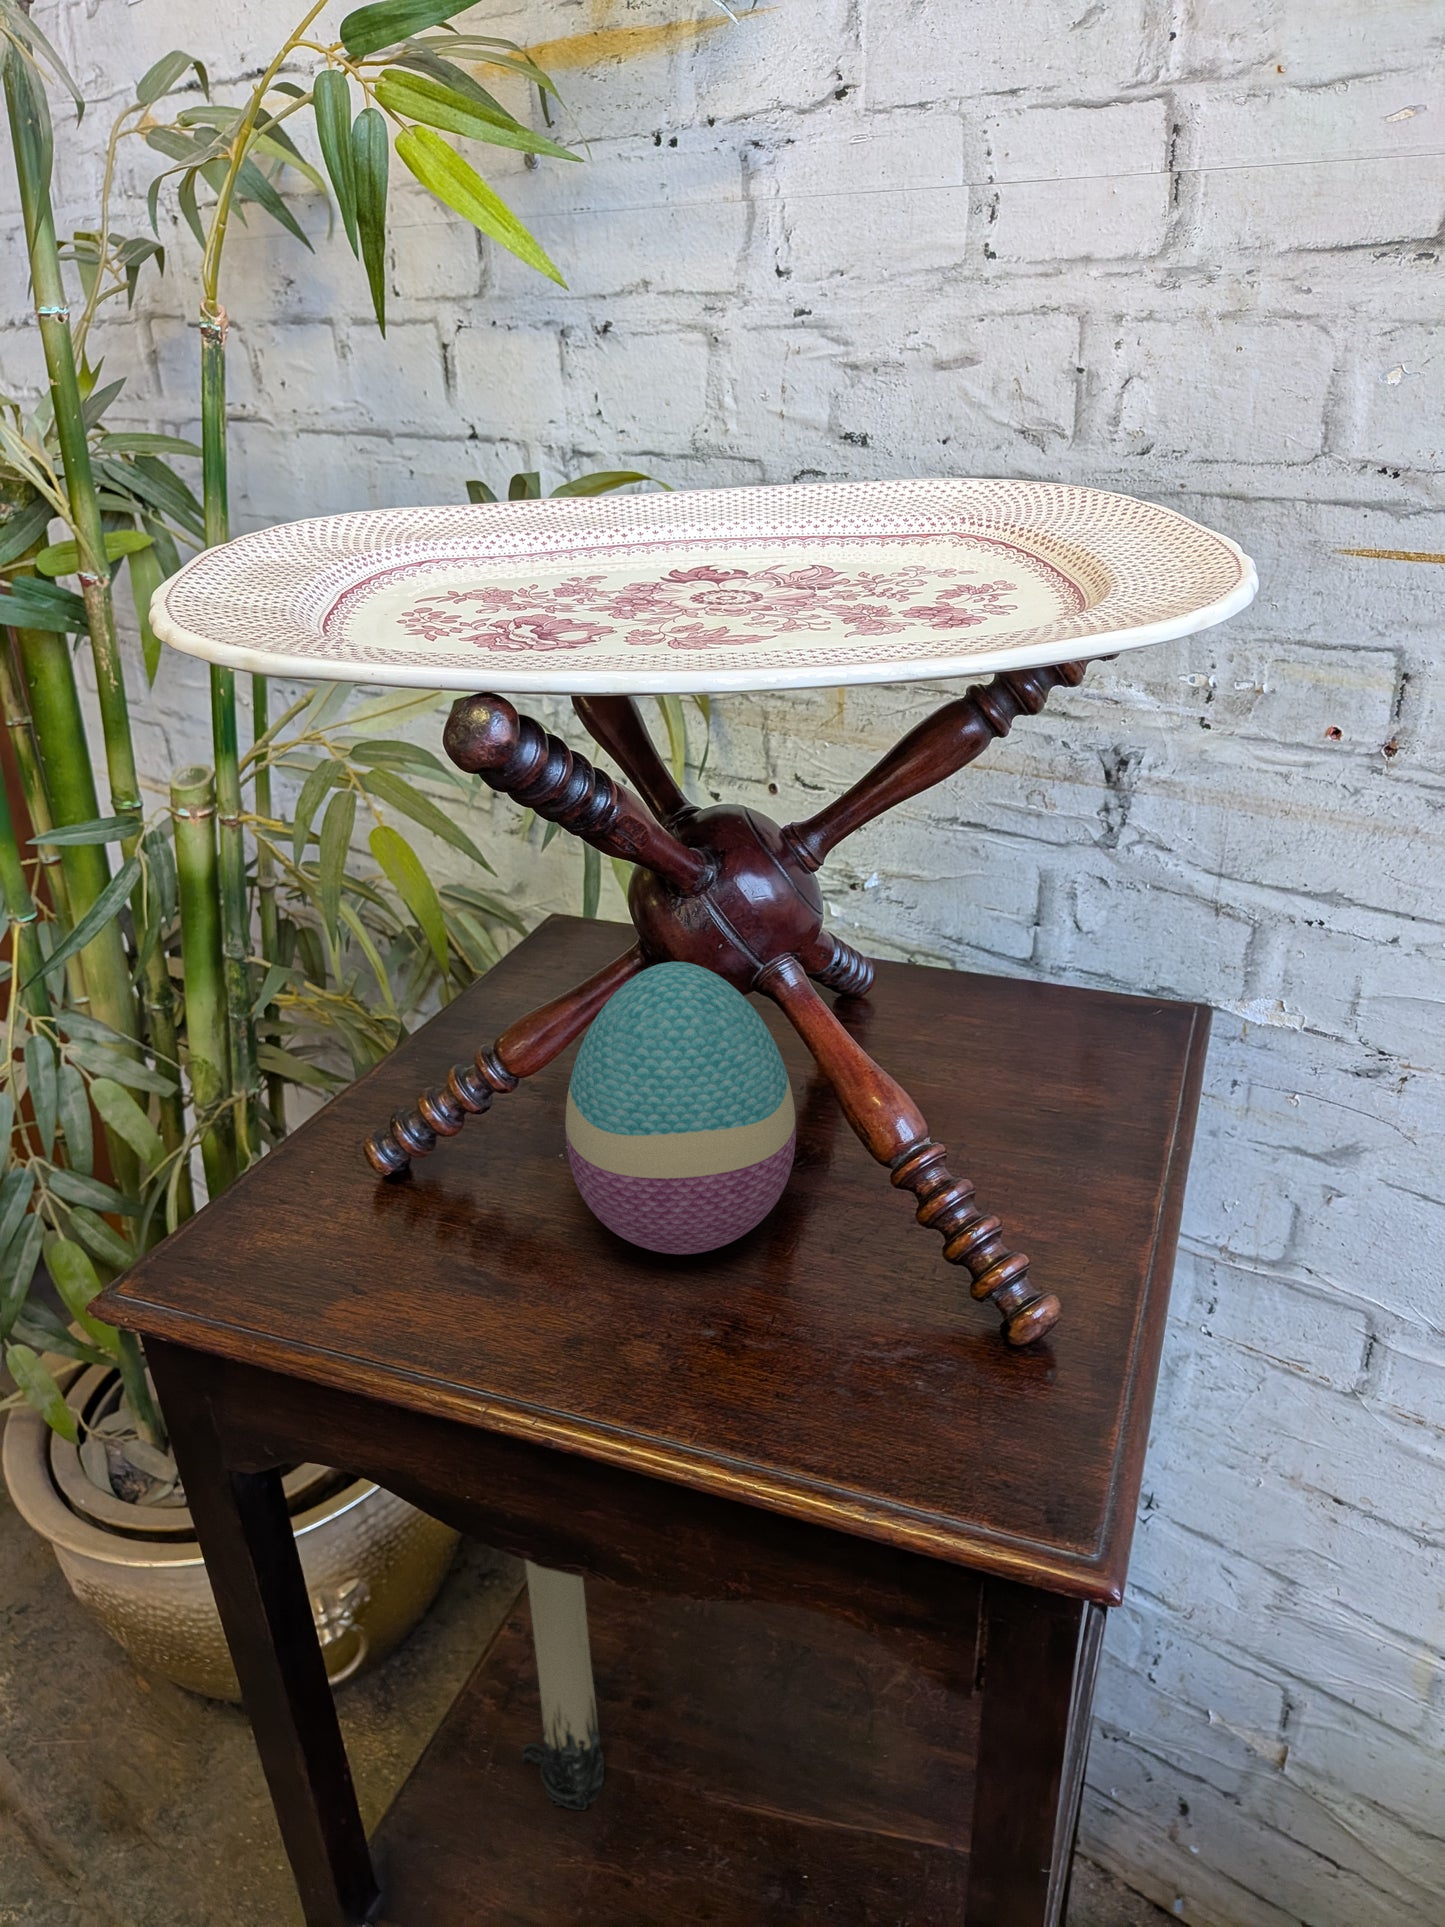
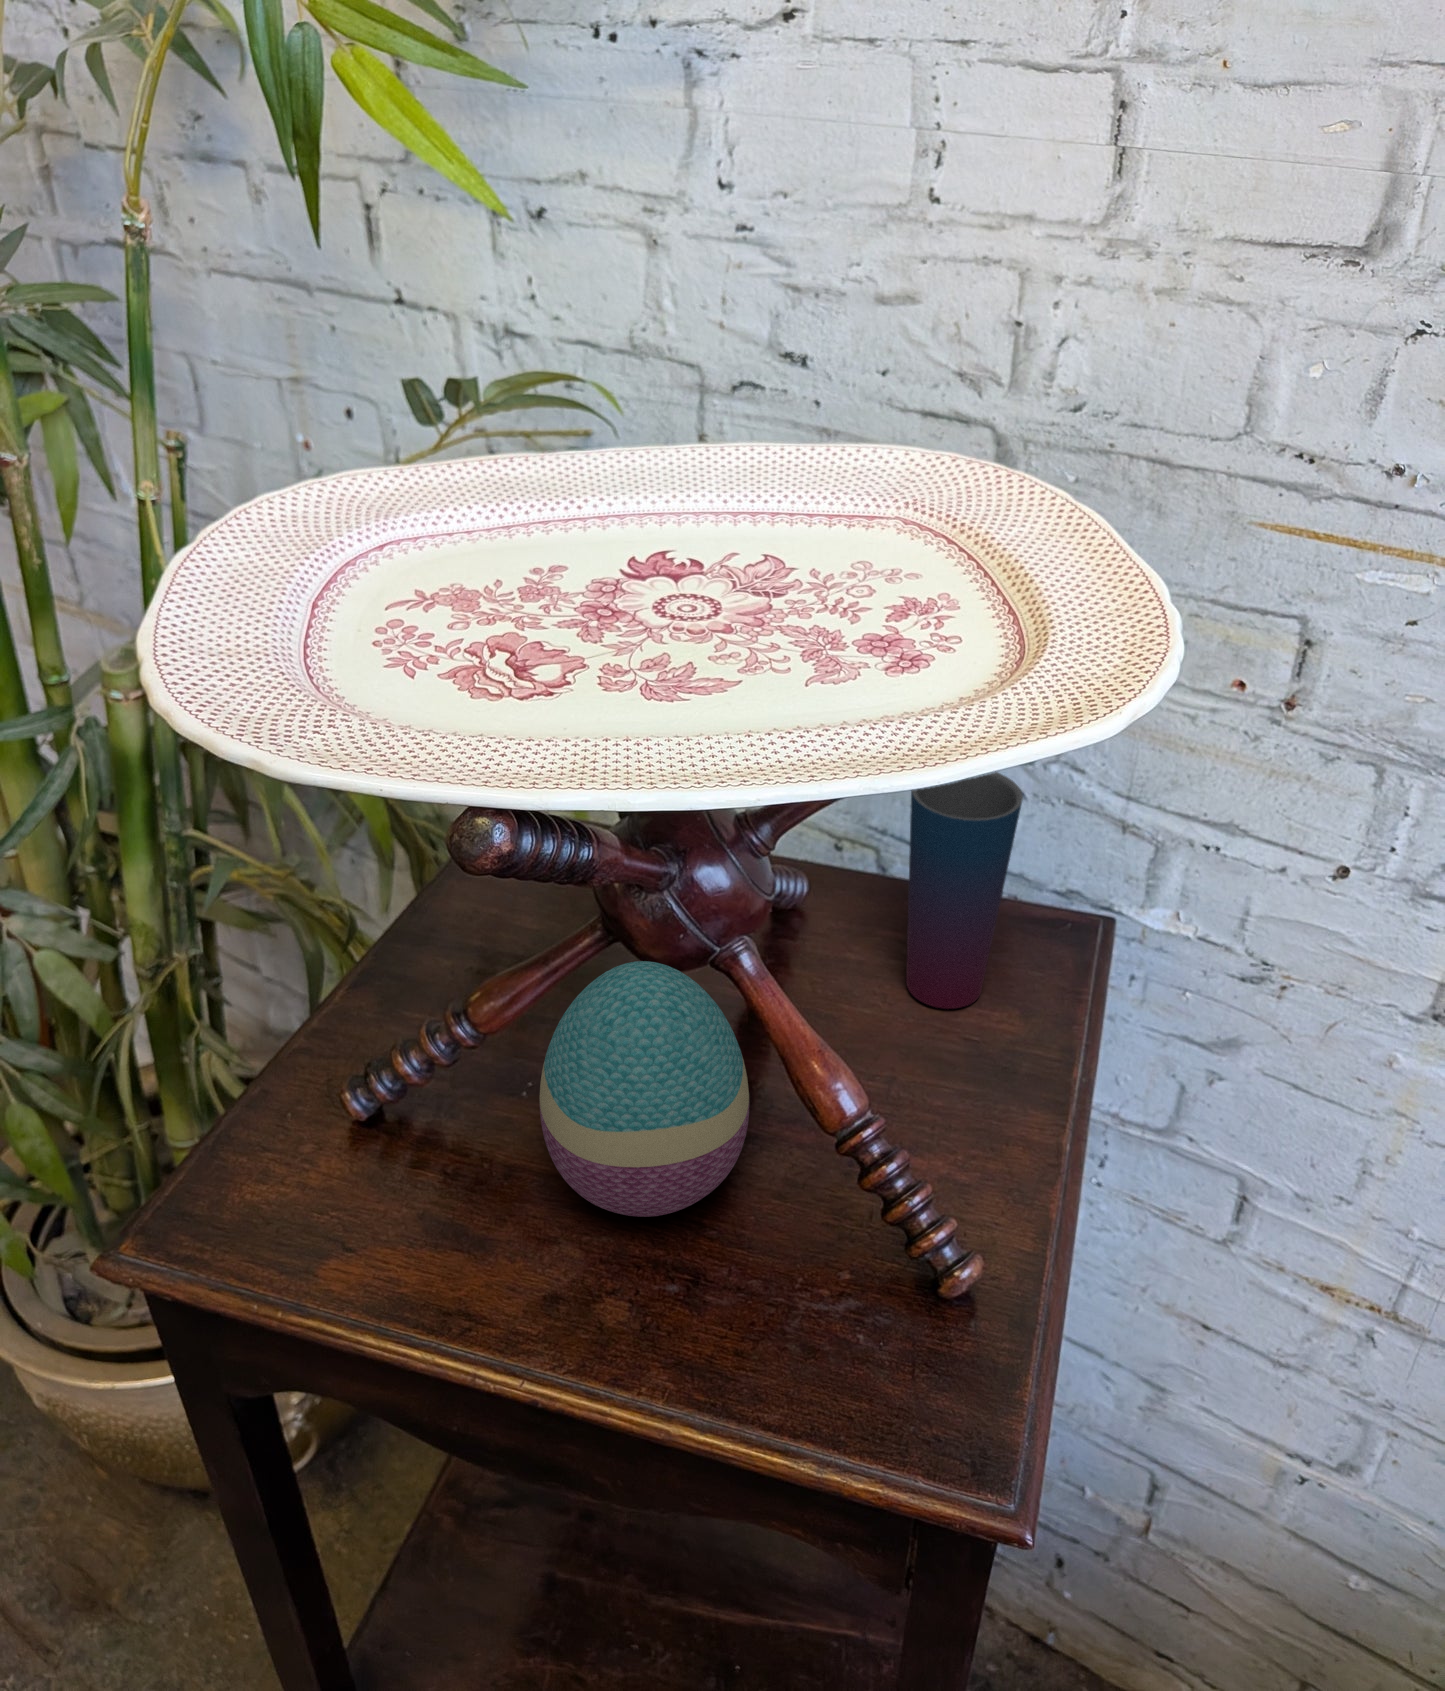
cup: none [976,809,1098,1079] -> present [906,772,1023,1009]
candle: present [522,1560,604,1810] -> none [479,1373,554,1615]

